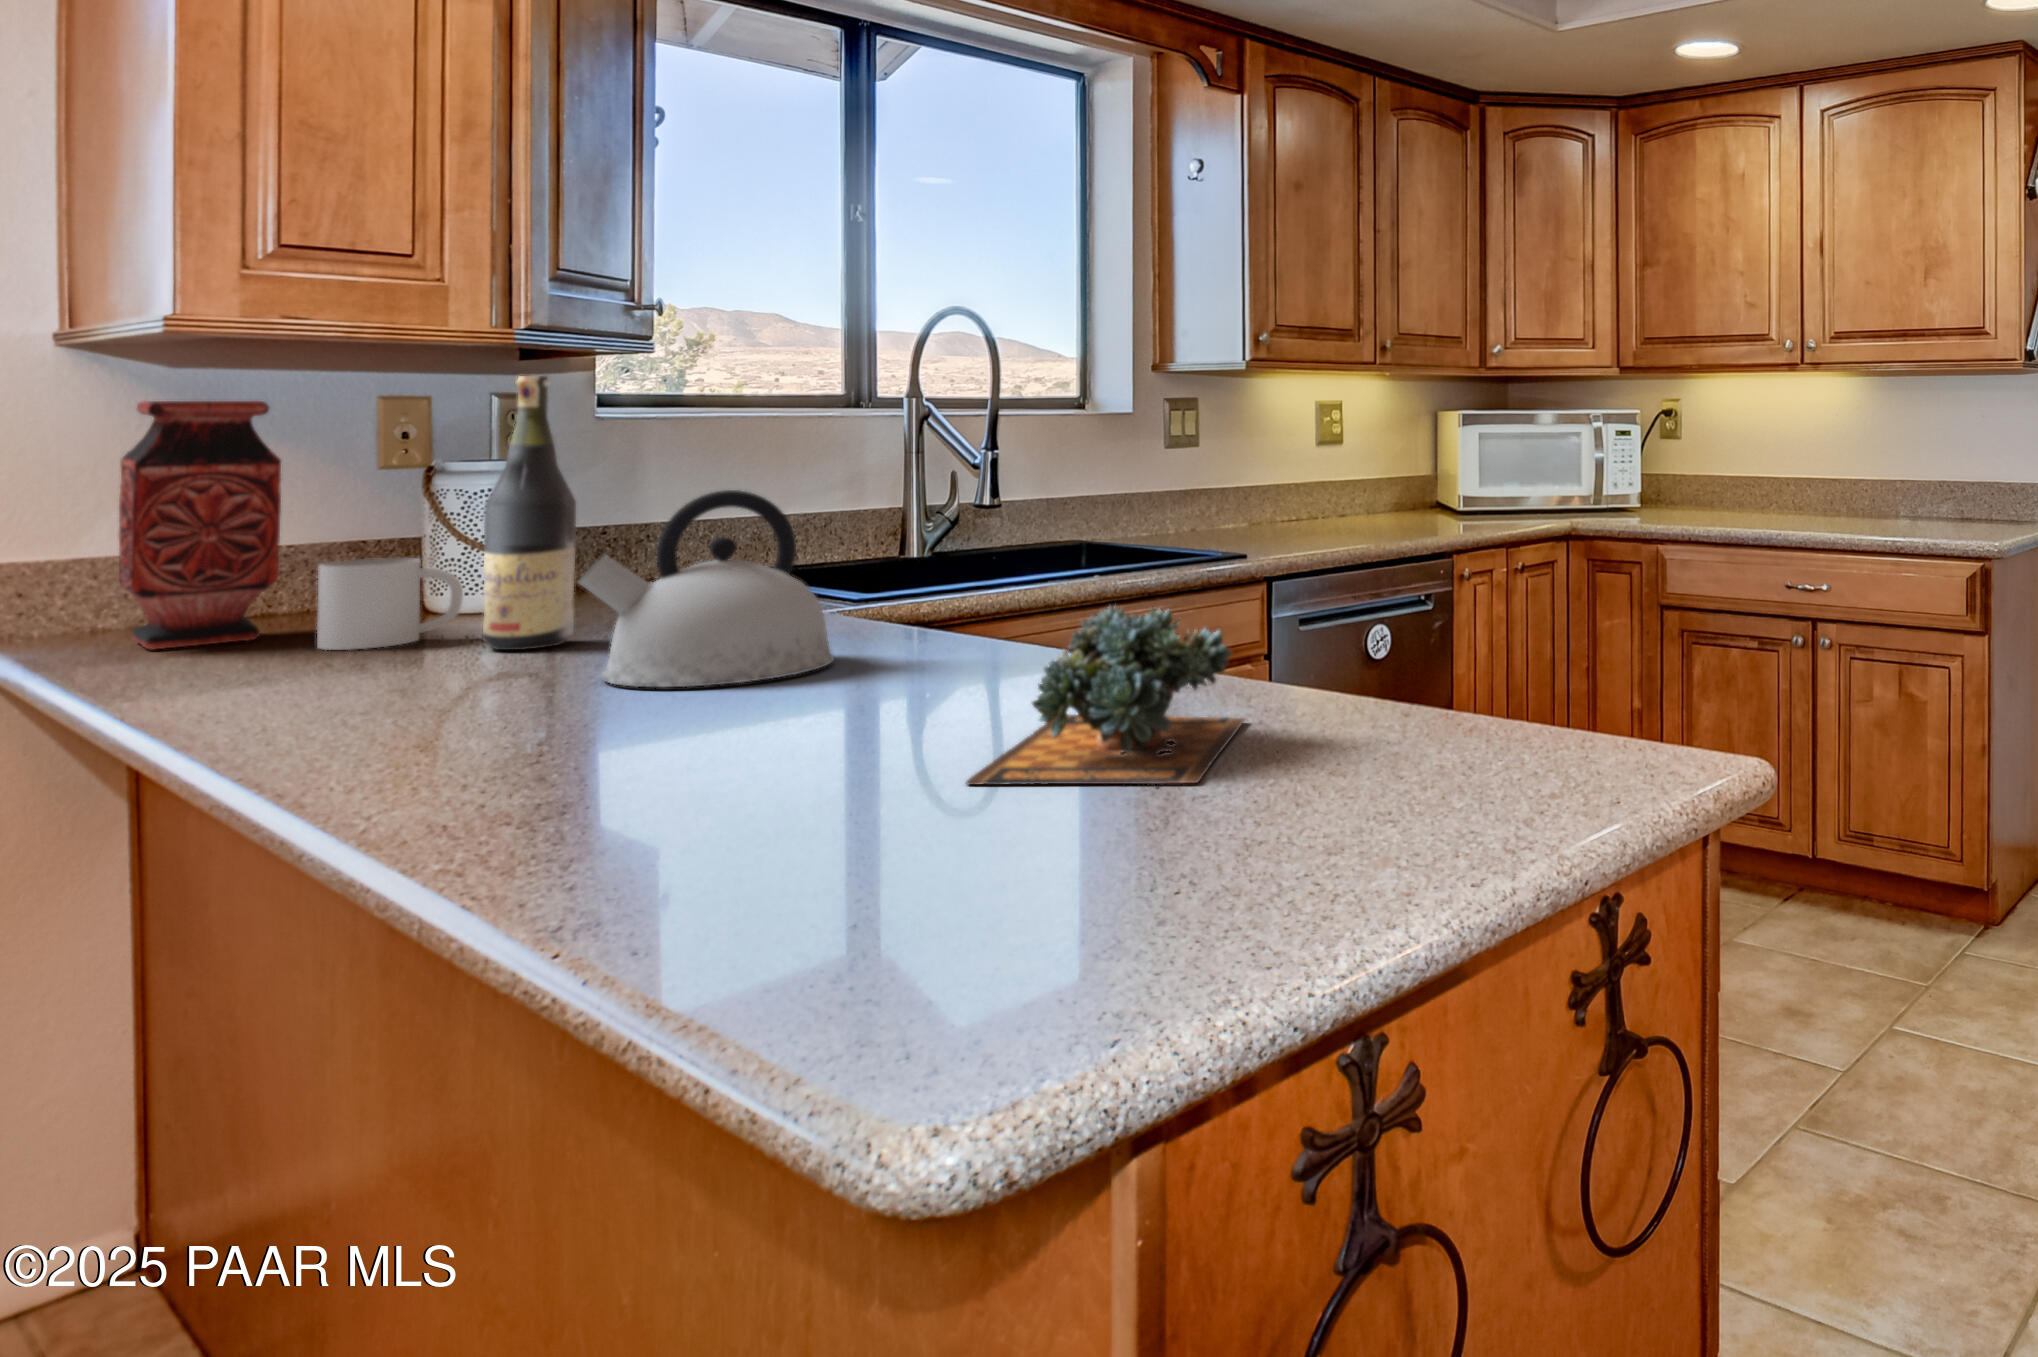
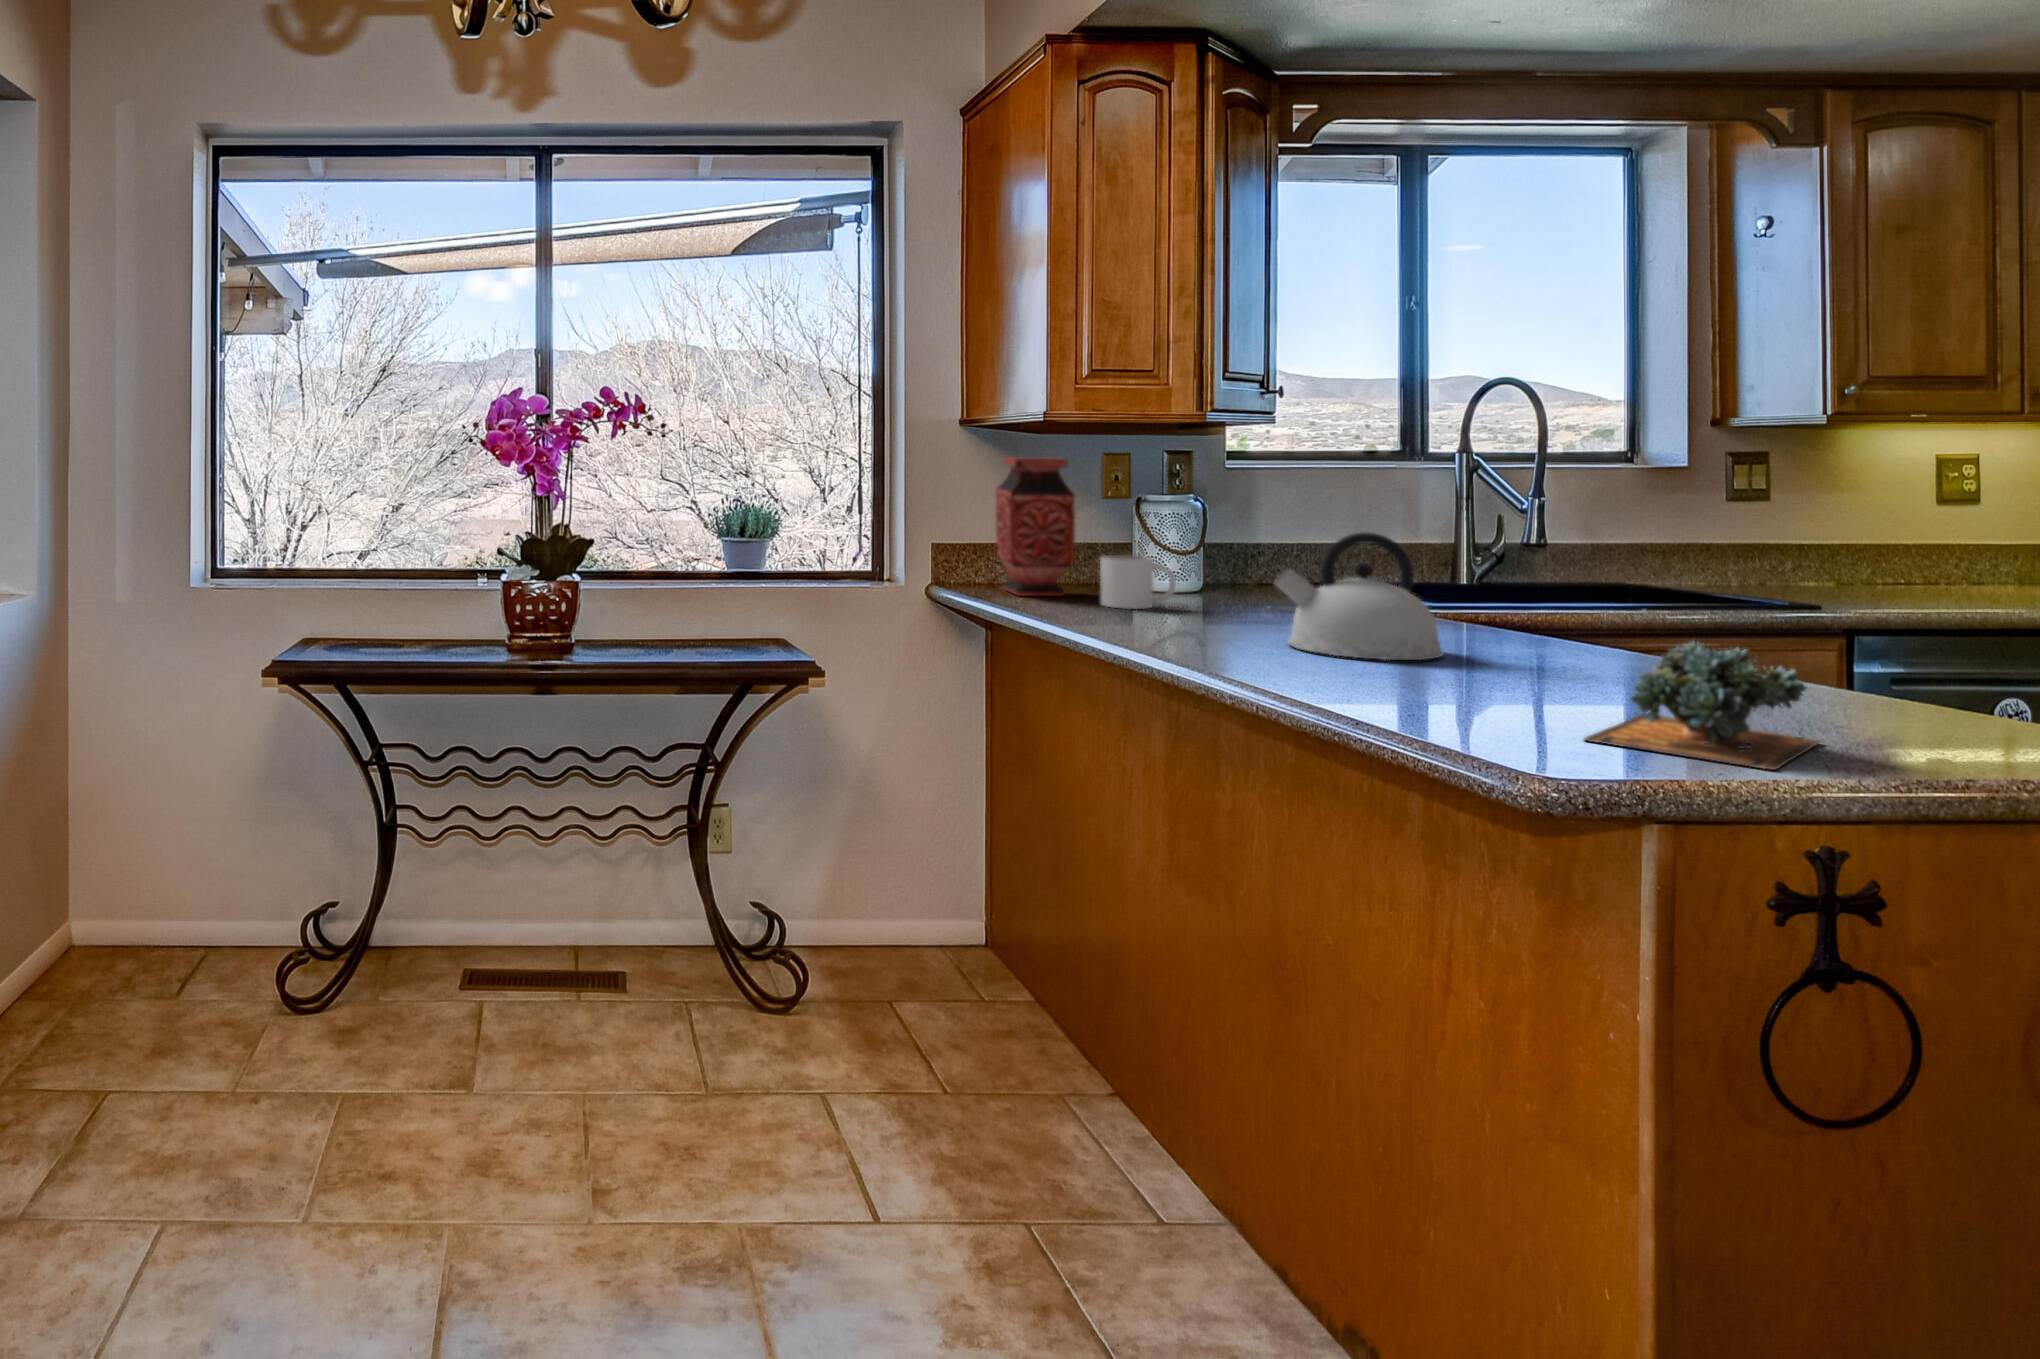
wine bottle: present [483,376,576,650] -> none [1195,449,1249,621]

